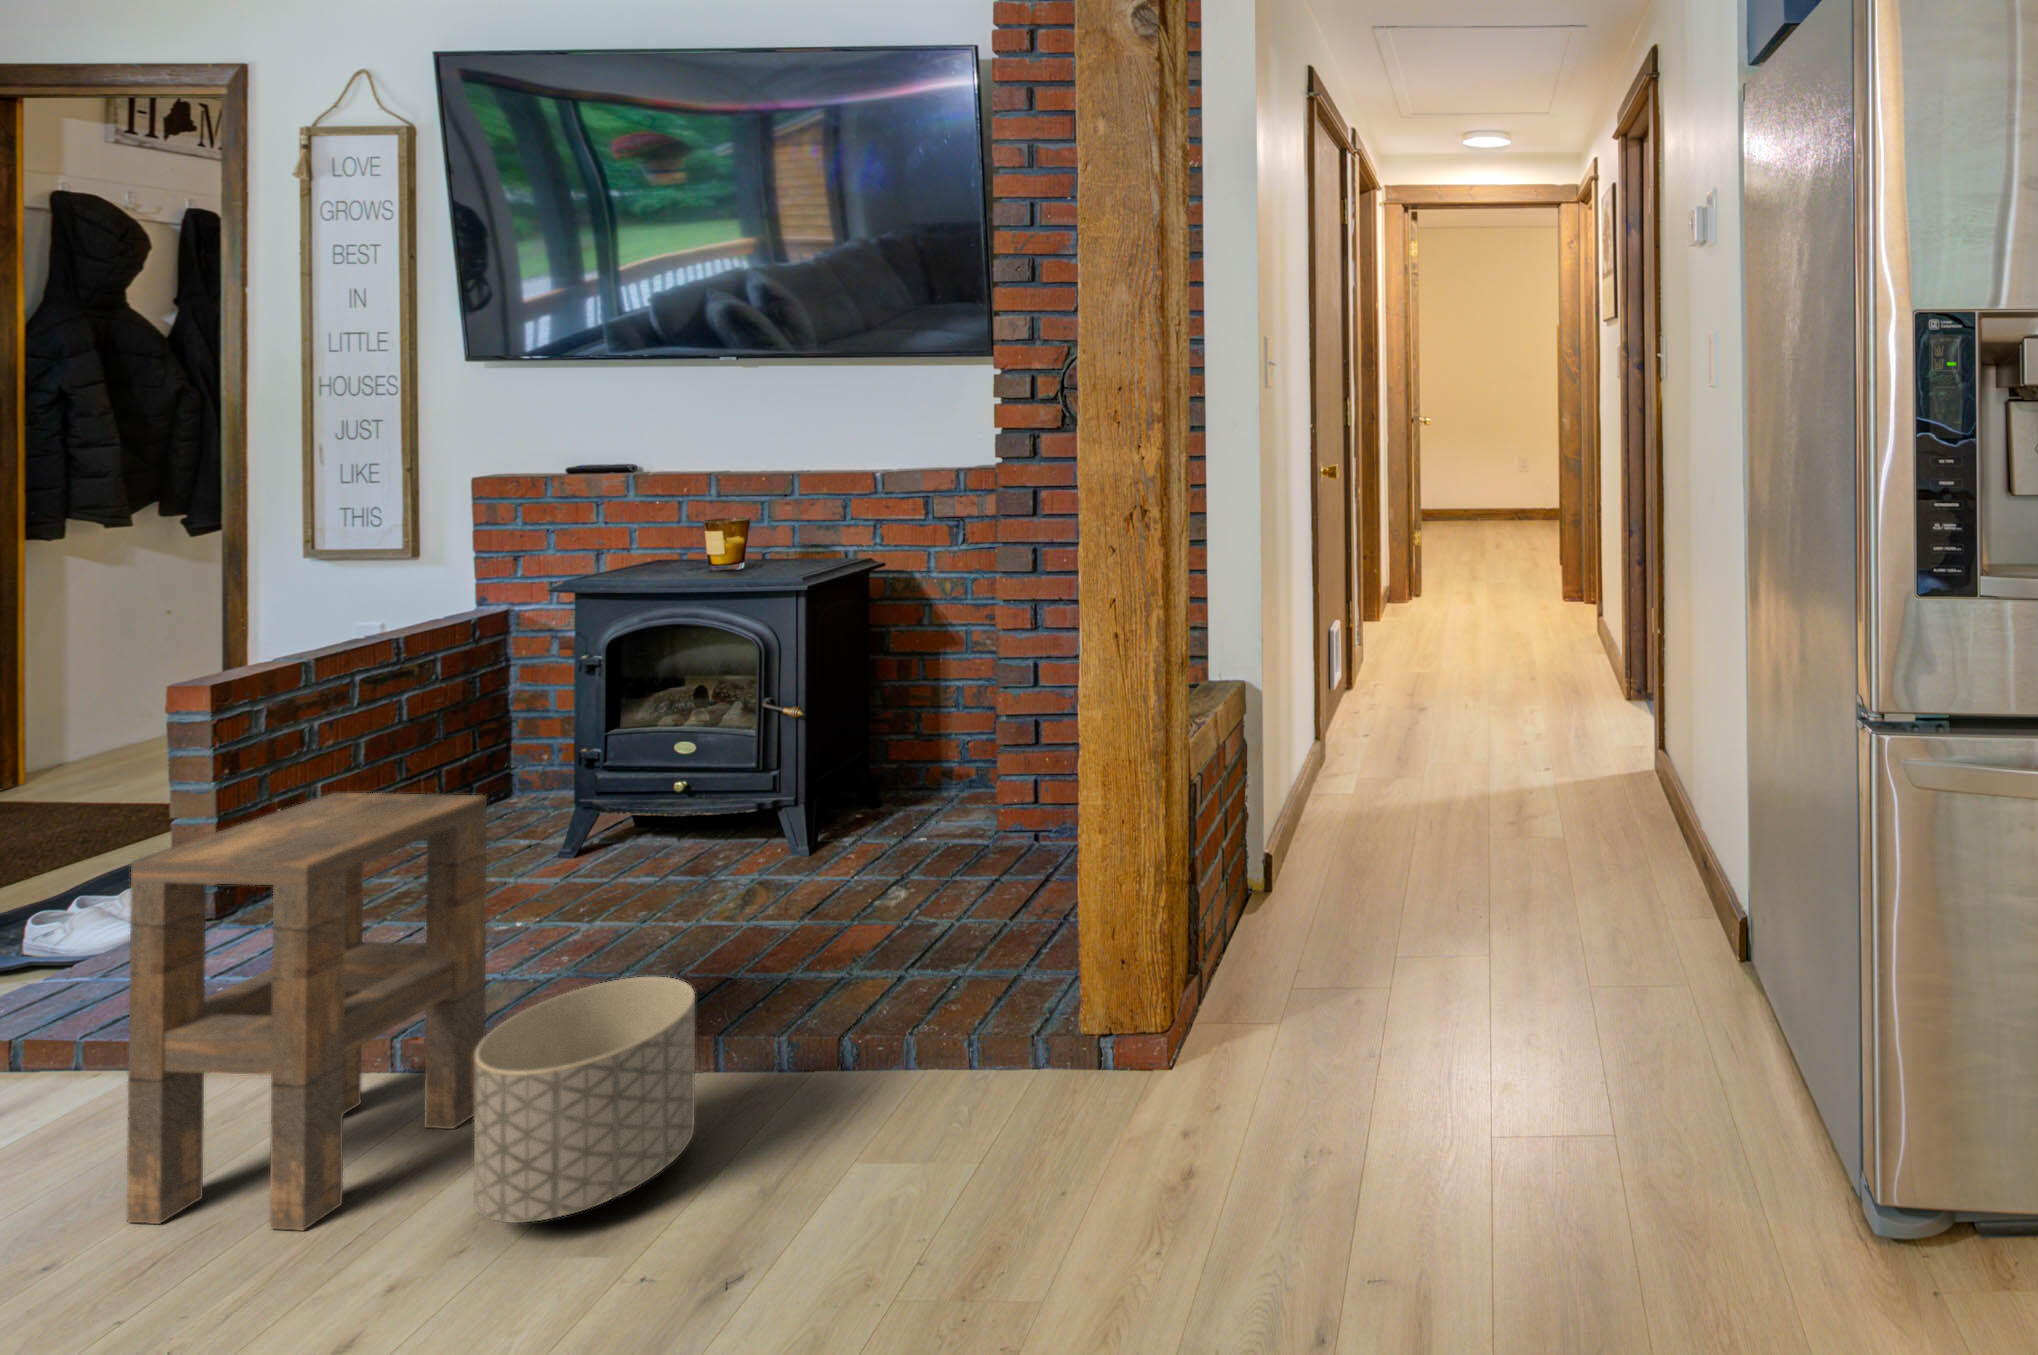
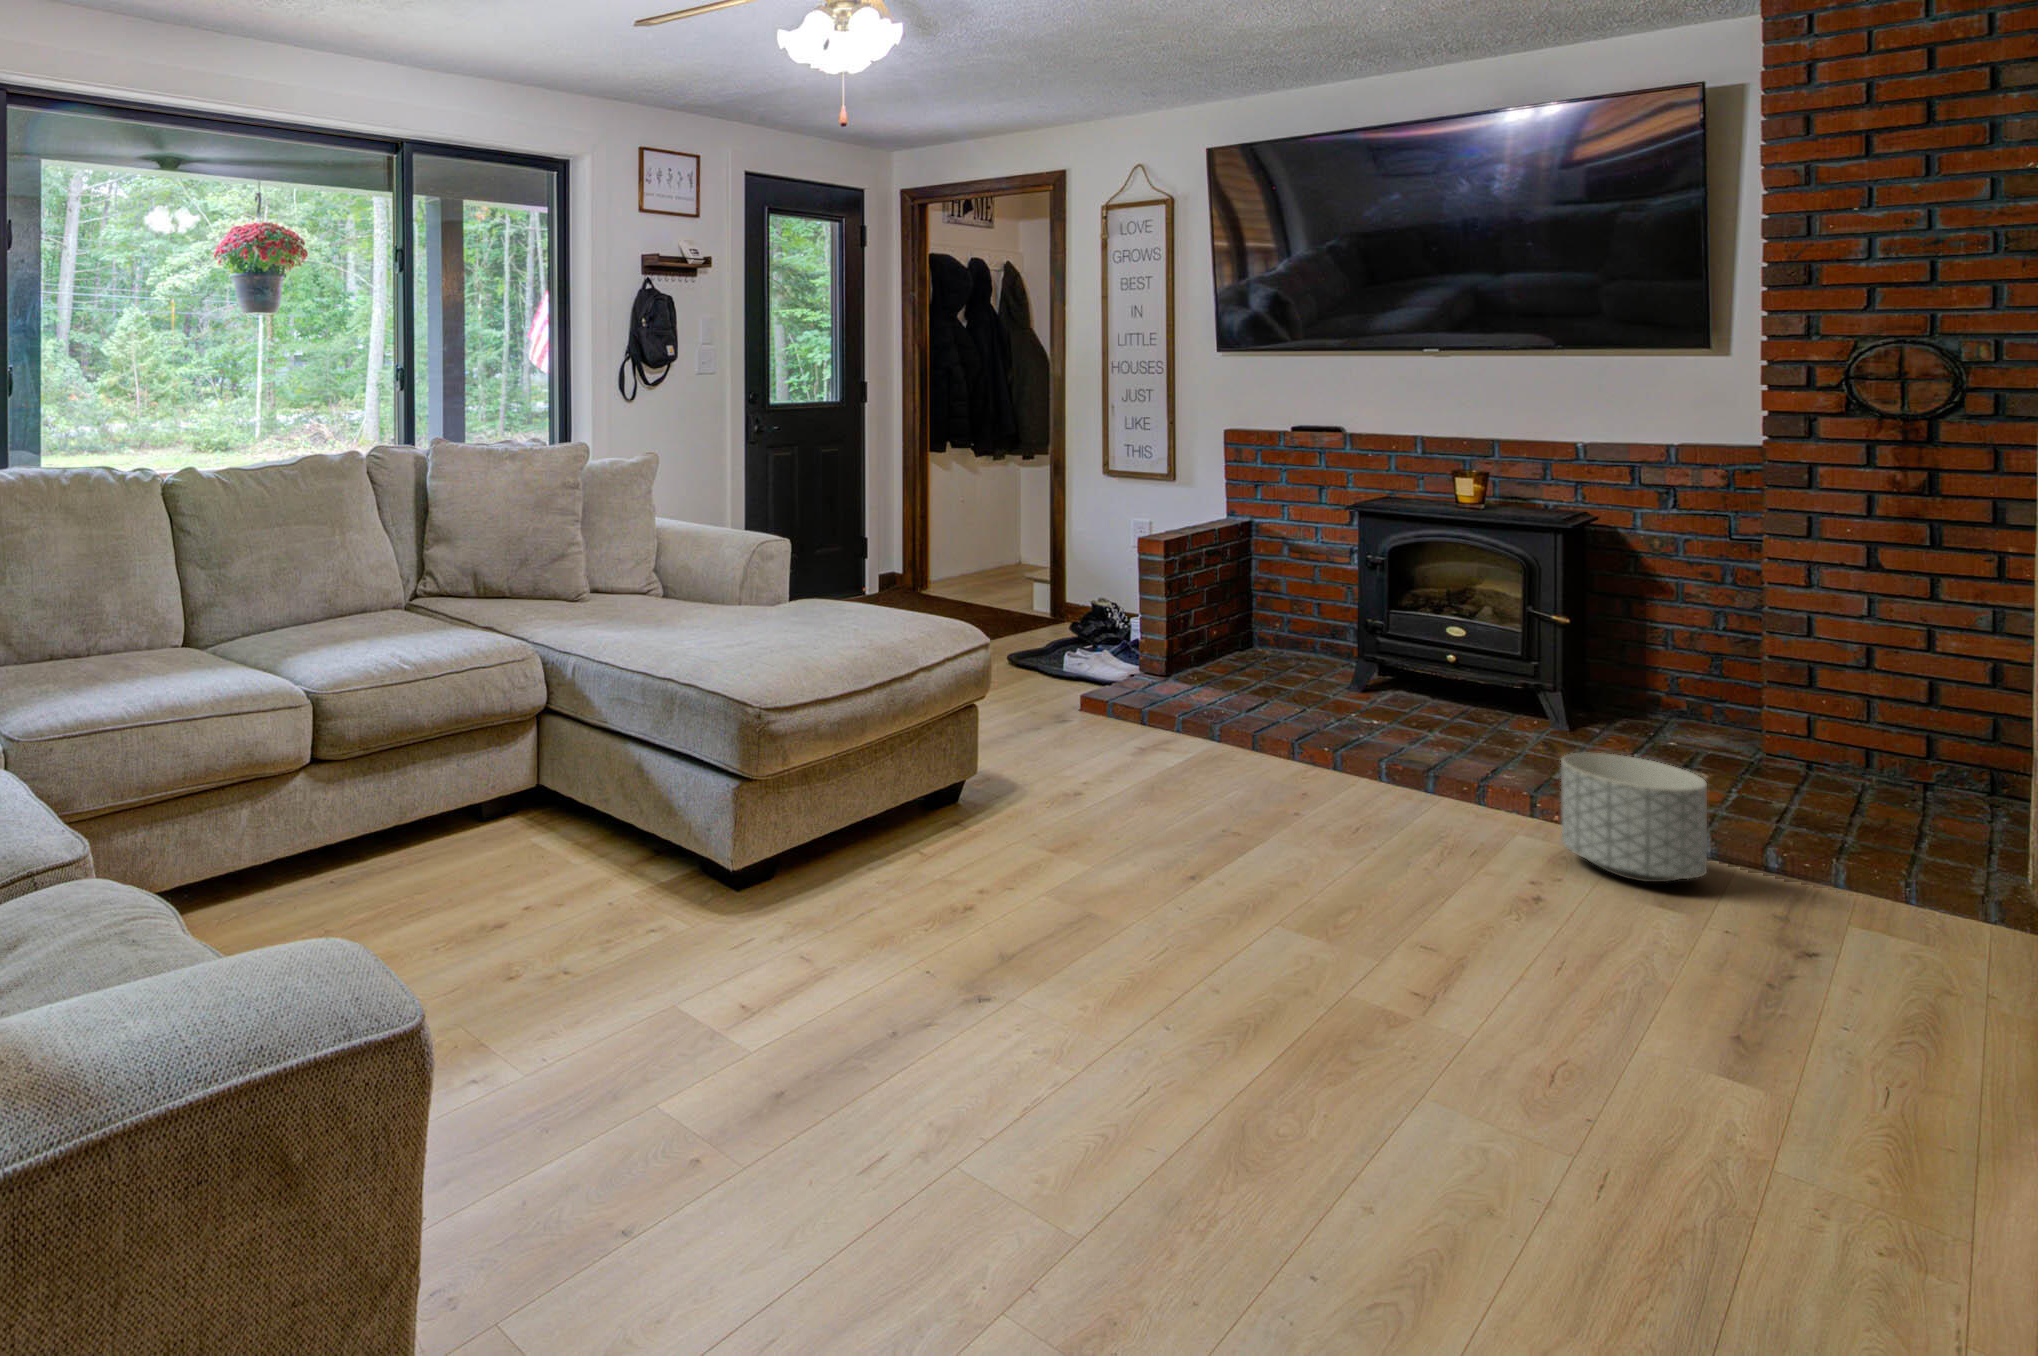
side table: present [127,793,487,1230] -> none [1331,607,1489,837]

